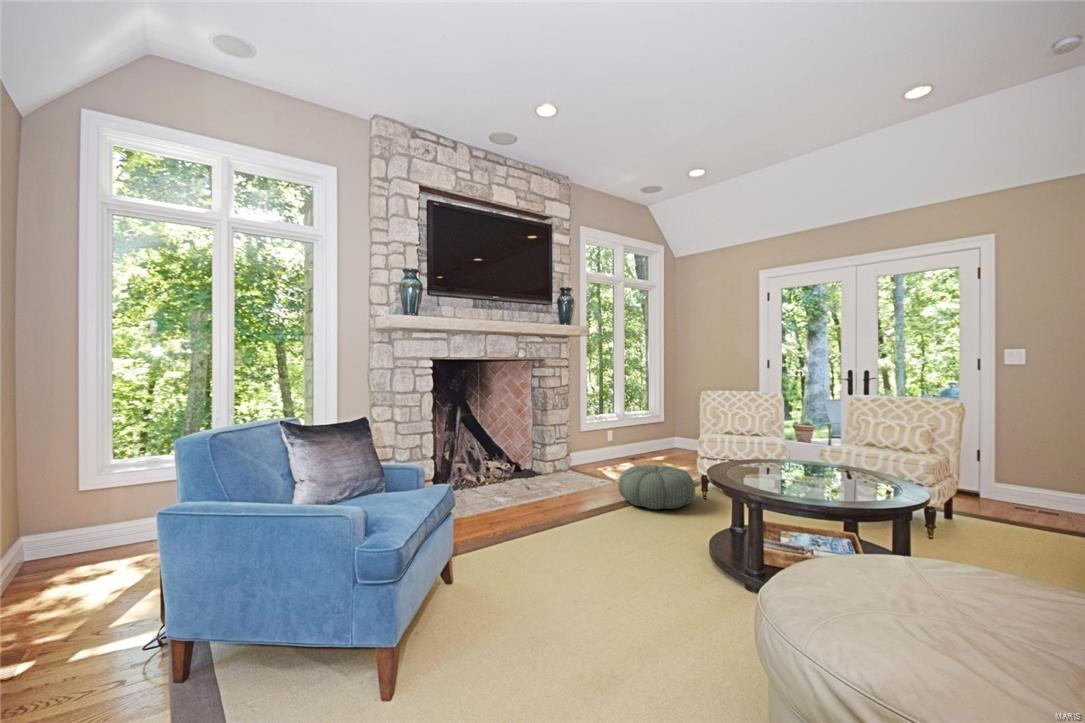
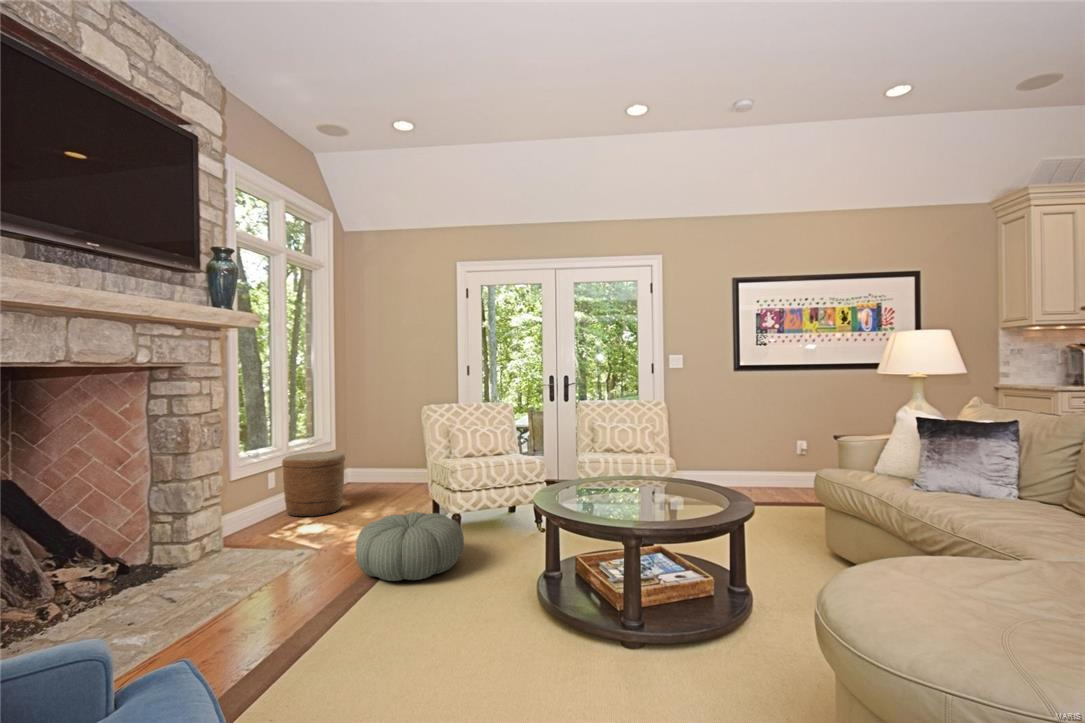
woven basket: none [612,421,653,464] -> present [282,451,345,516]

